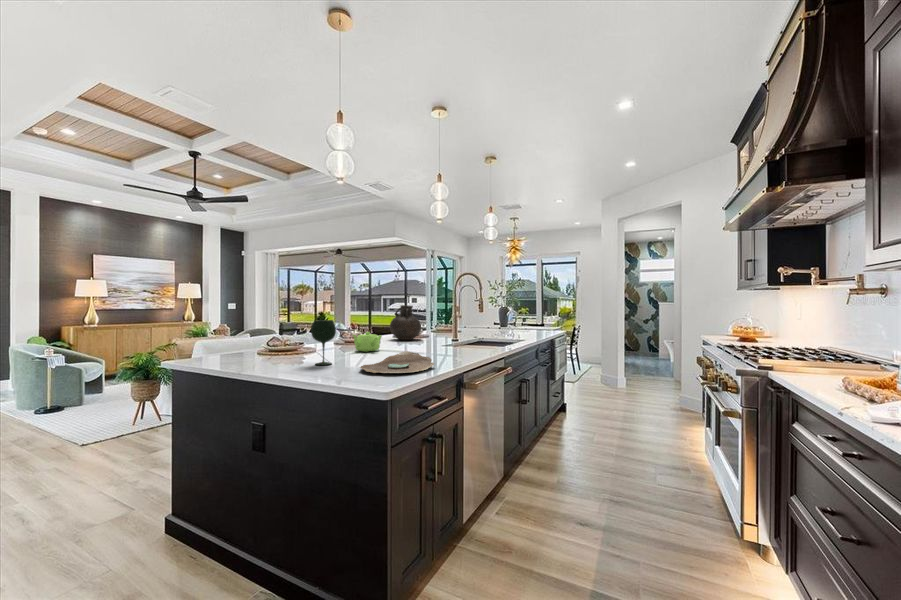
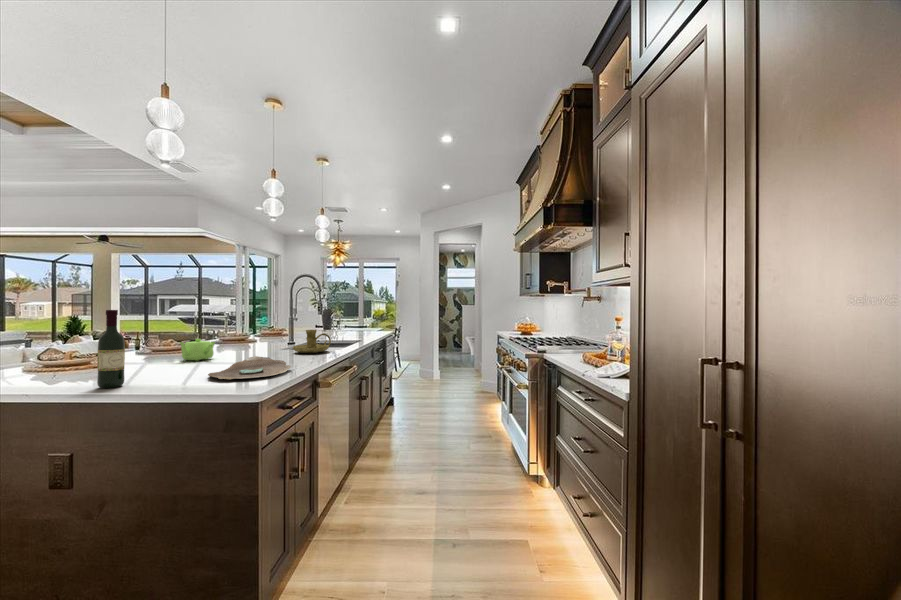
wine bottle: none [280,305,299,372] -> present [97,310,125,388]
vase: present [390,305,421,340] -> none [215,309,254,346]
wine glass: present [311,320,336,365] -> none [136,327,169,378]
candle holder: none [449,327,487,351] -> present [293,330,331,353]

